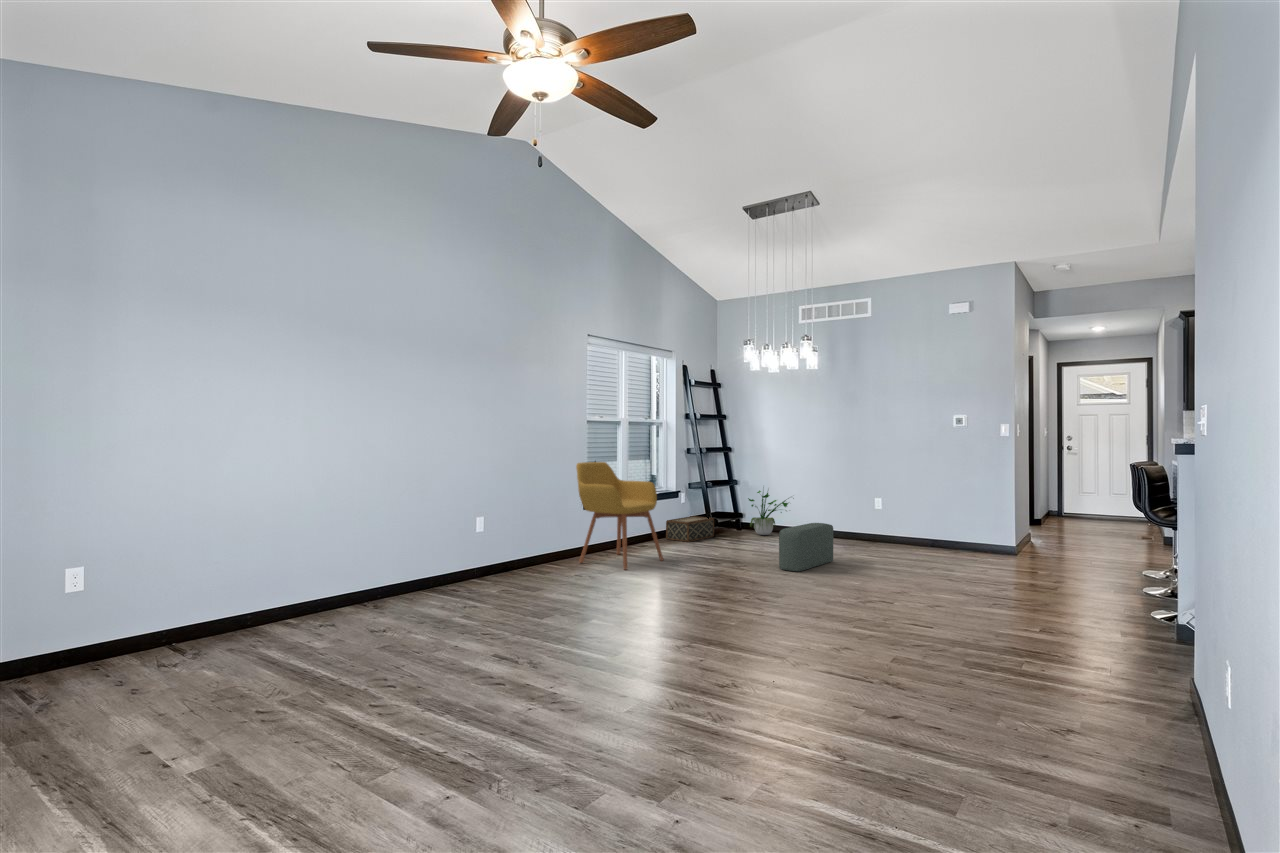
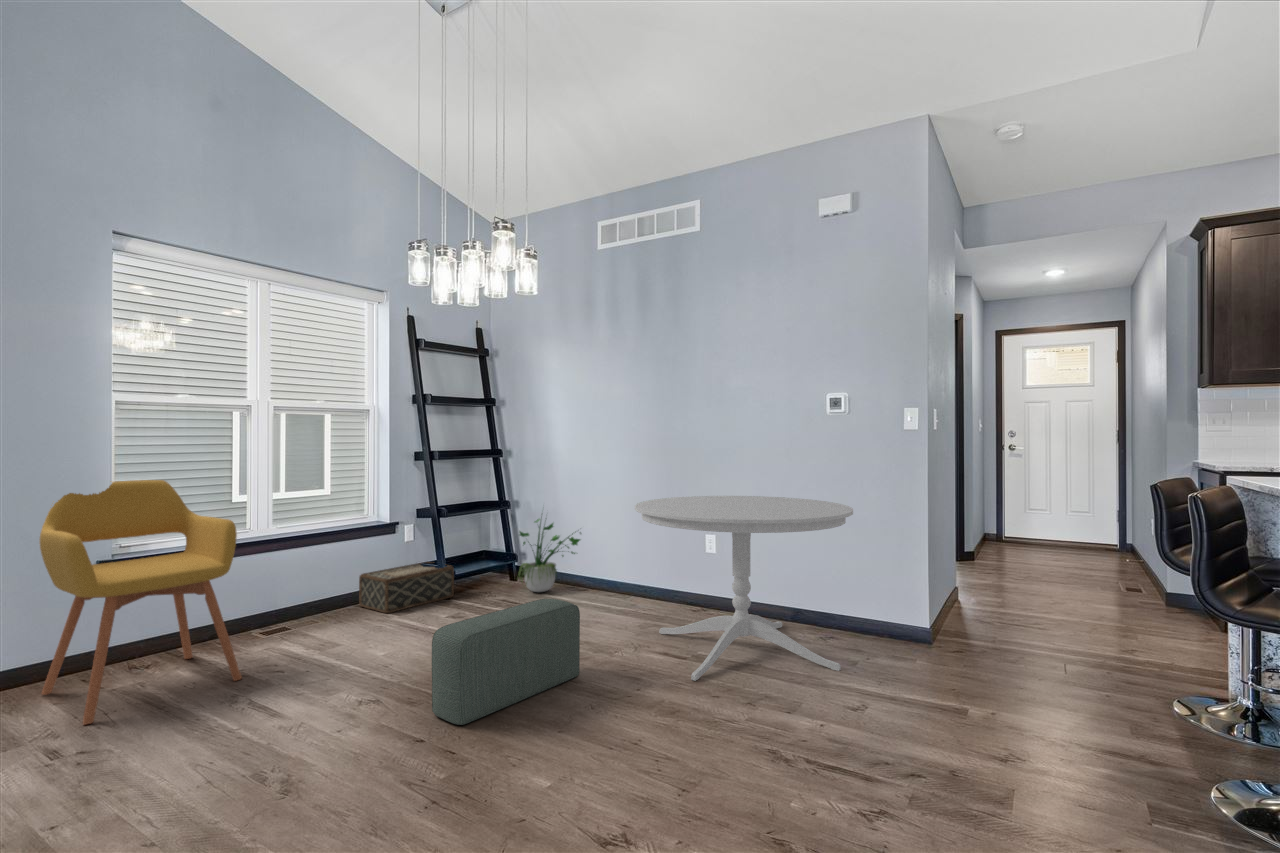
dining table: none [850,474,974,563] -> present [635,496,853,681]

